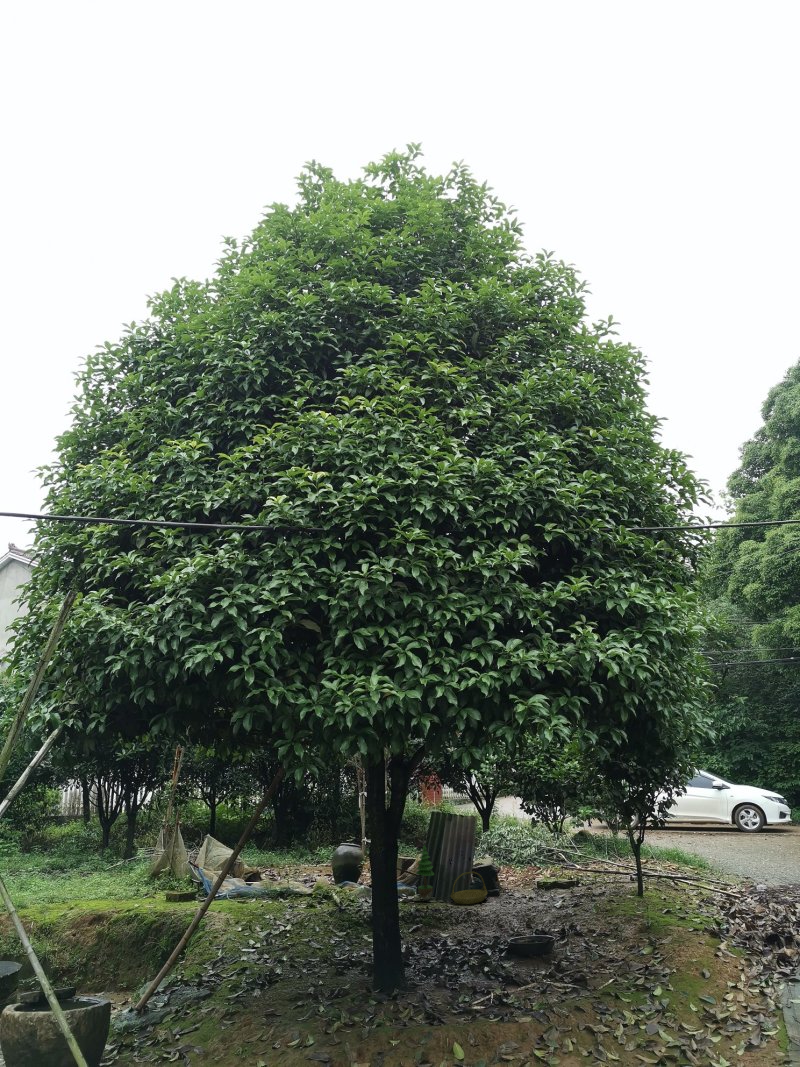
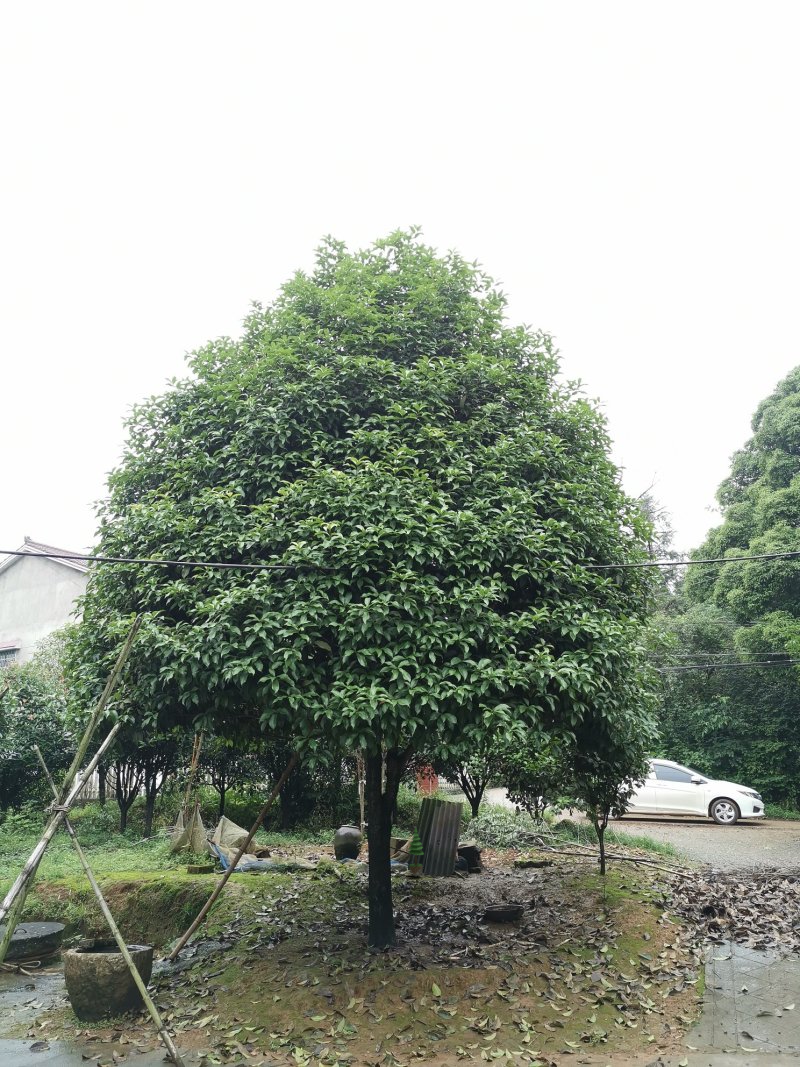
basket: present [451,872,487,904] -> none [438,852,471,880]

